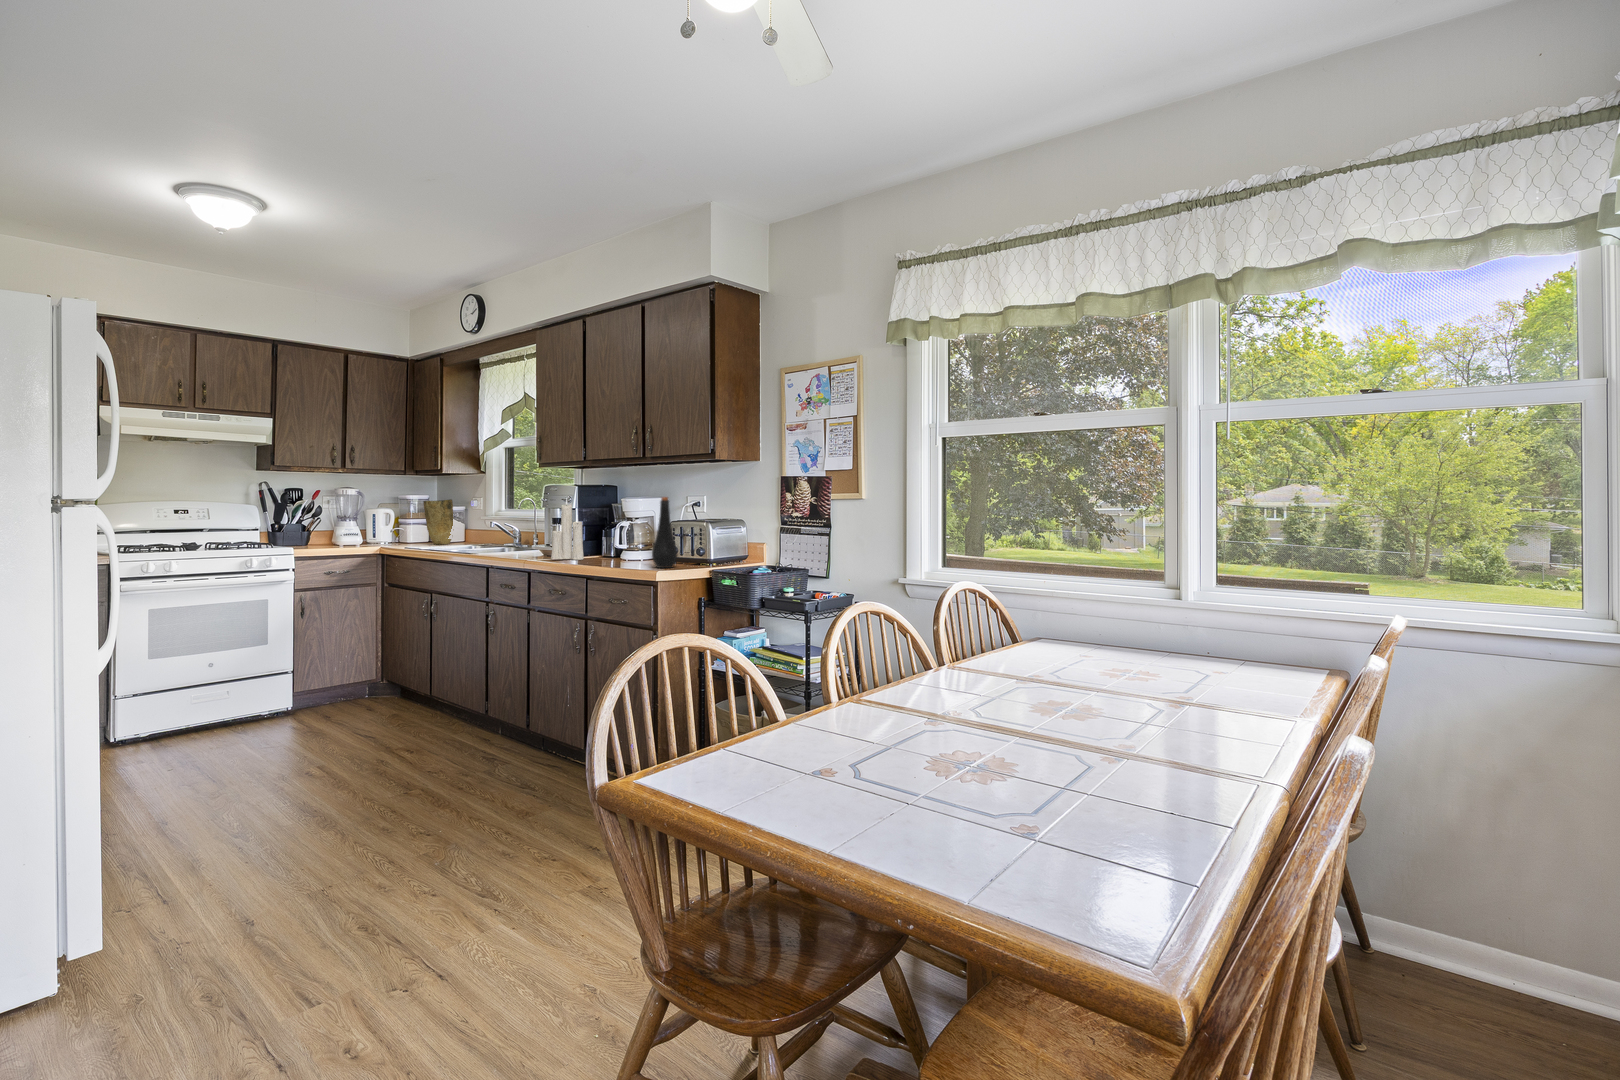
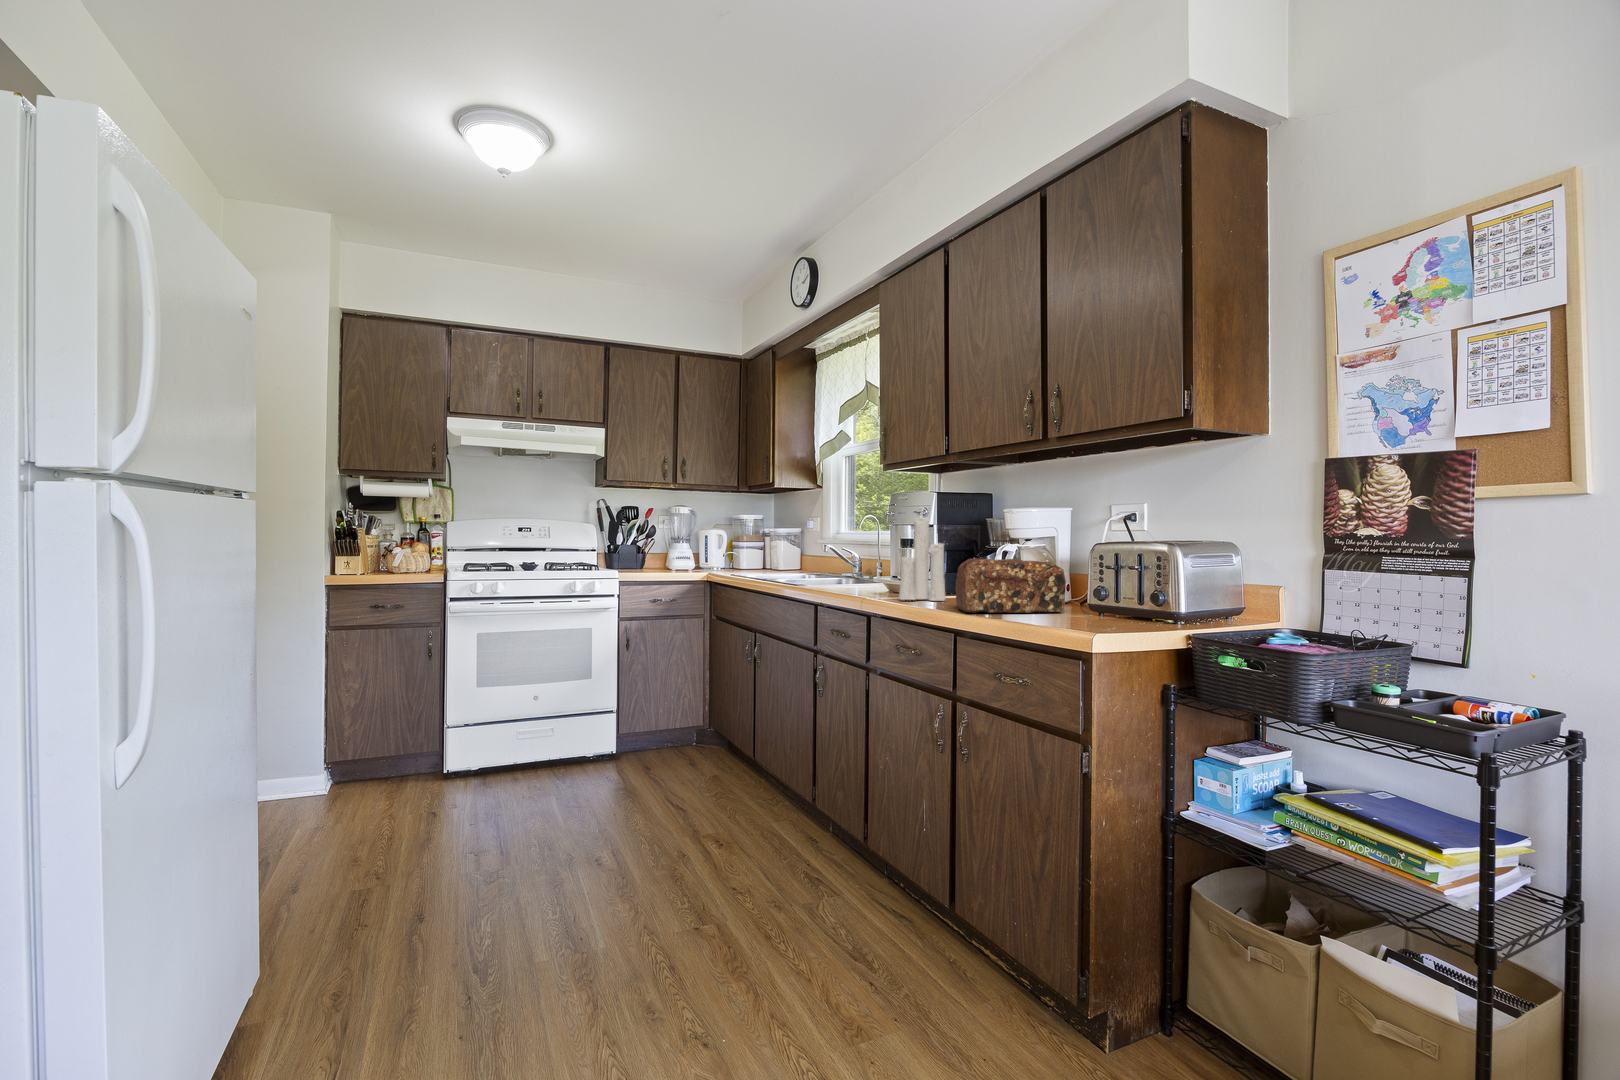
bottle: present [652,497,677,568] -> none [1072,499,1120,628]
vase: present [423,499,454,545] -> none [755,517,788,570]
bread loaf: none [588,531,655,564] -> present [955,559,1066,613]

